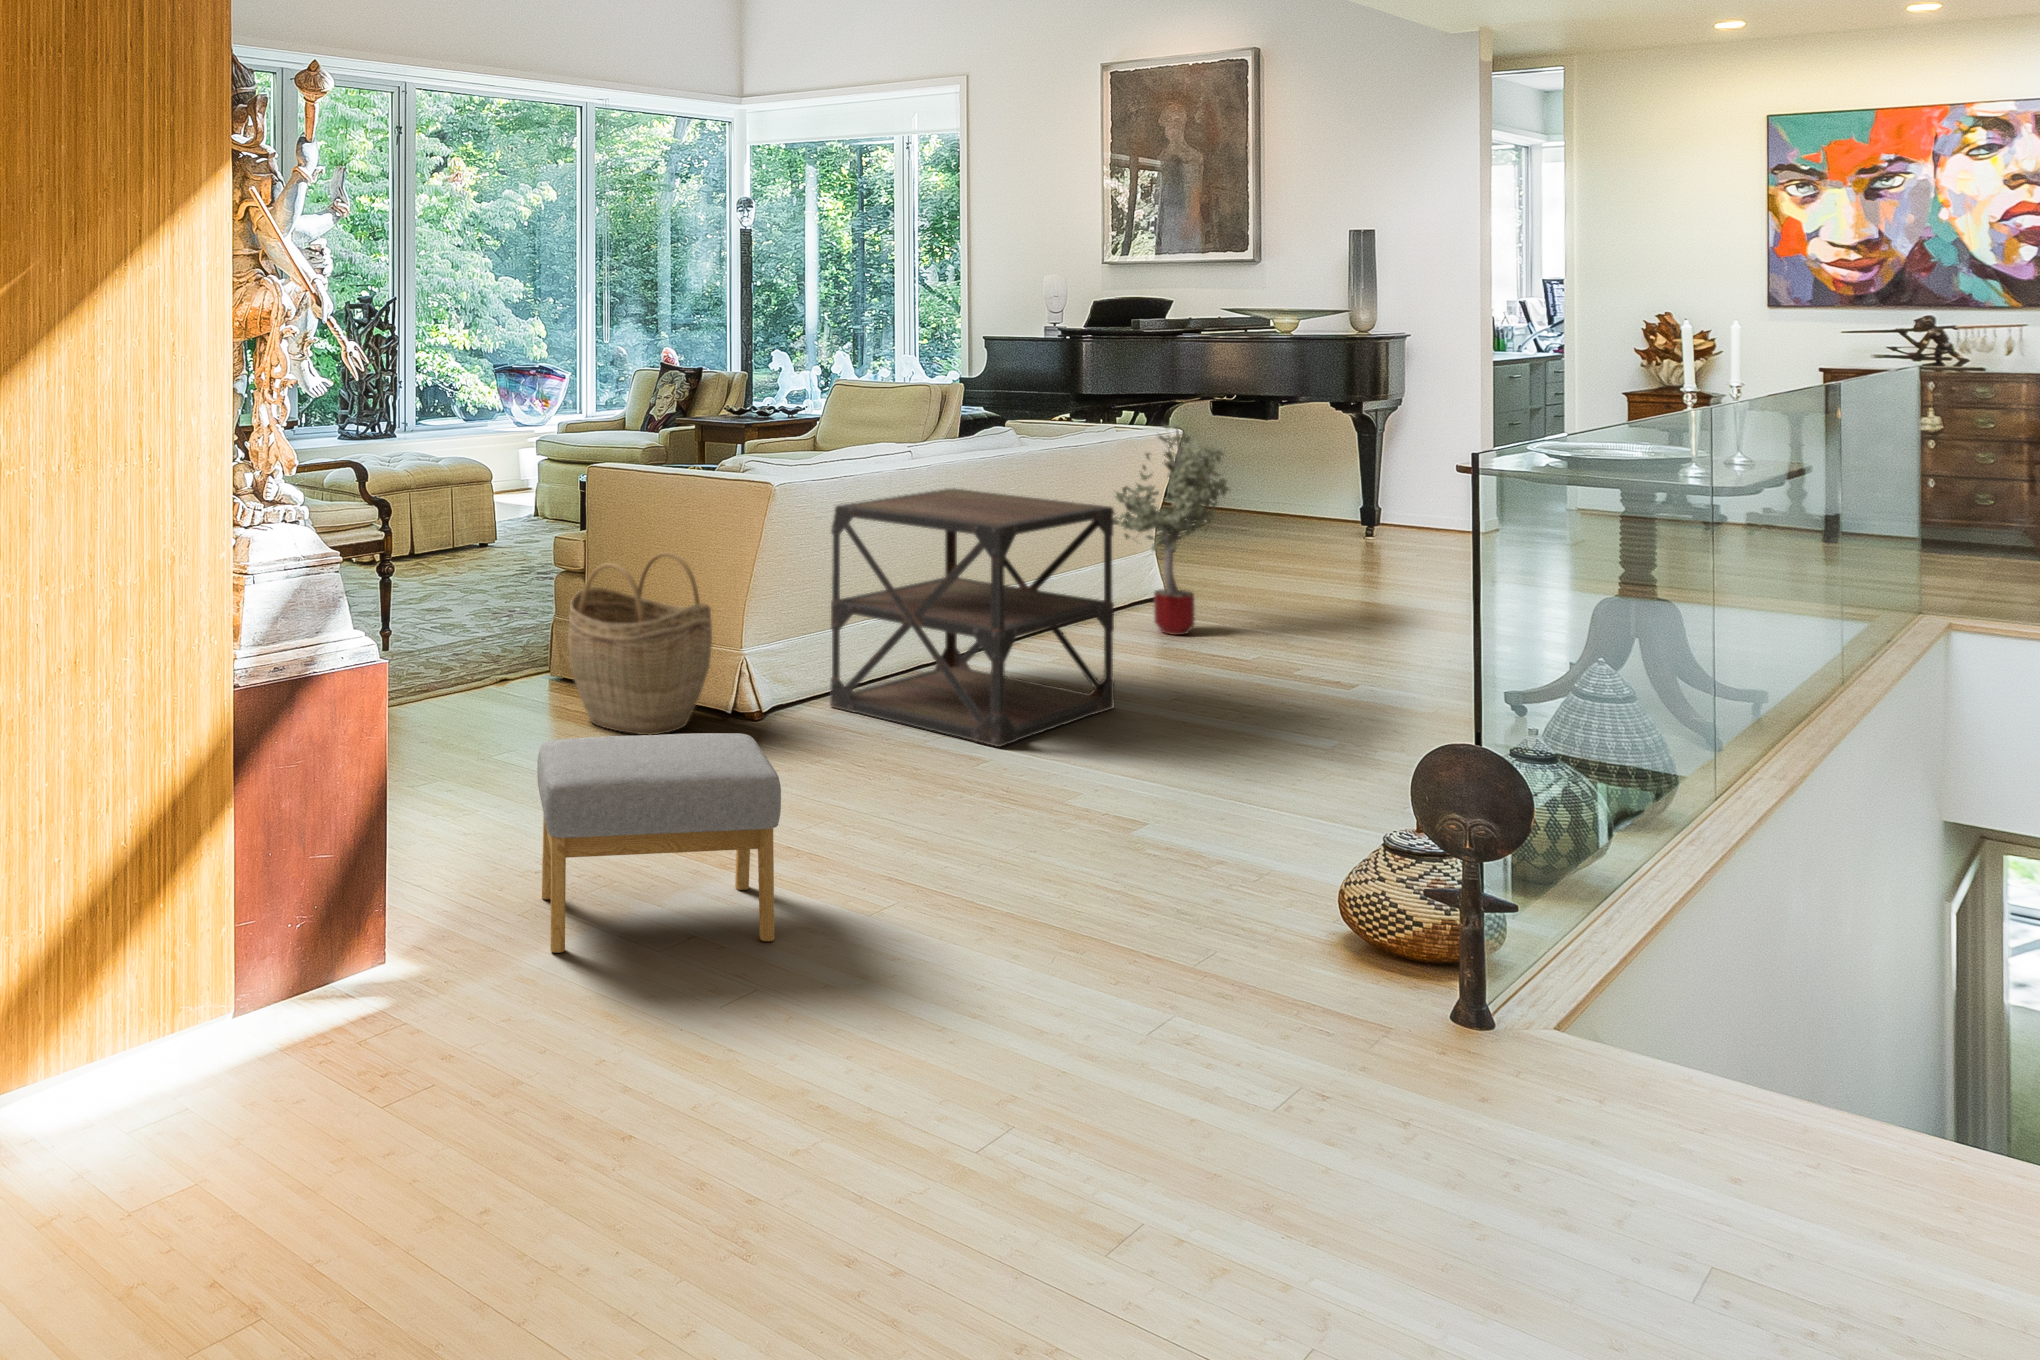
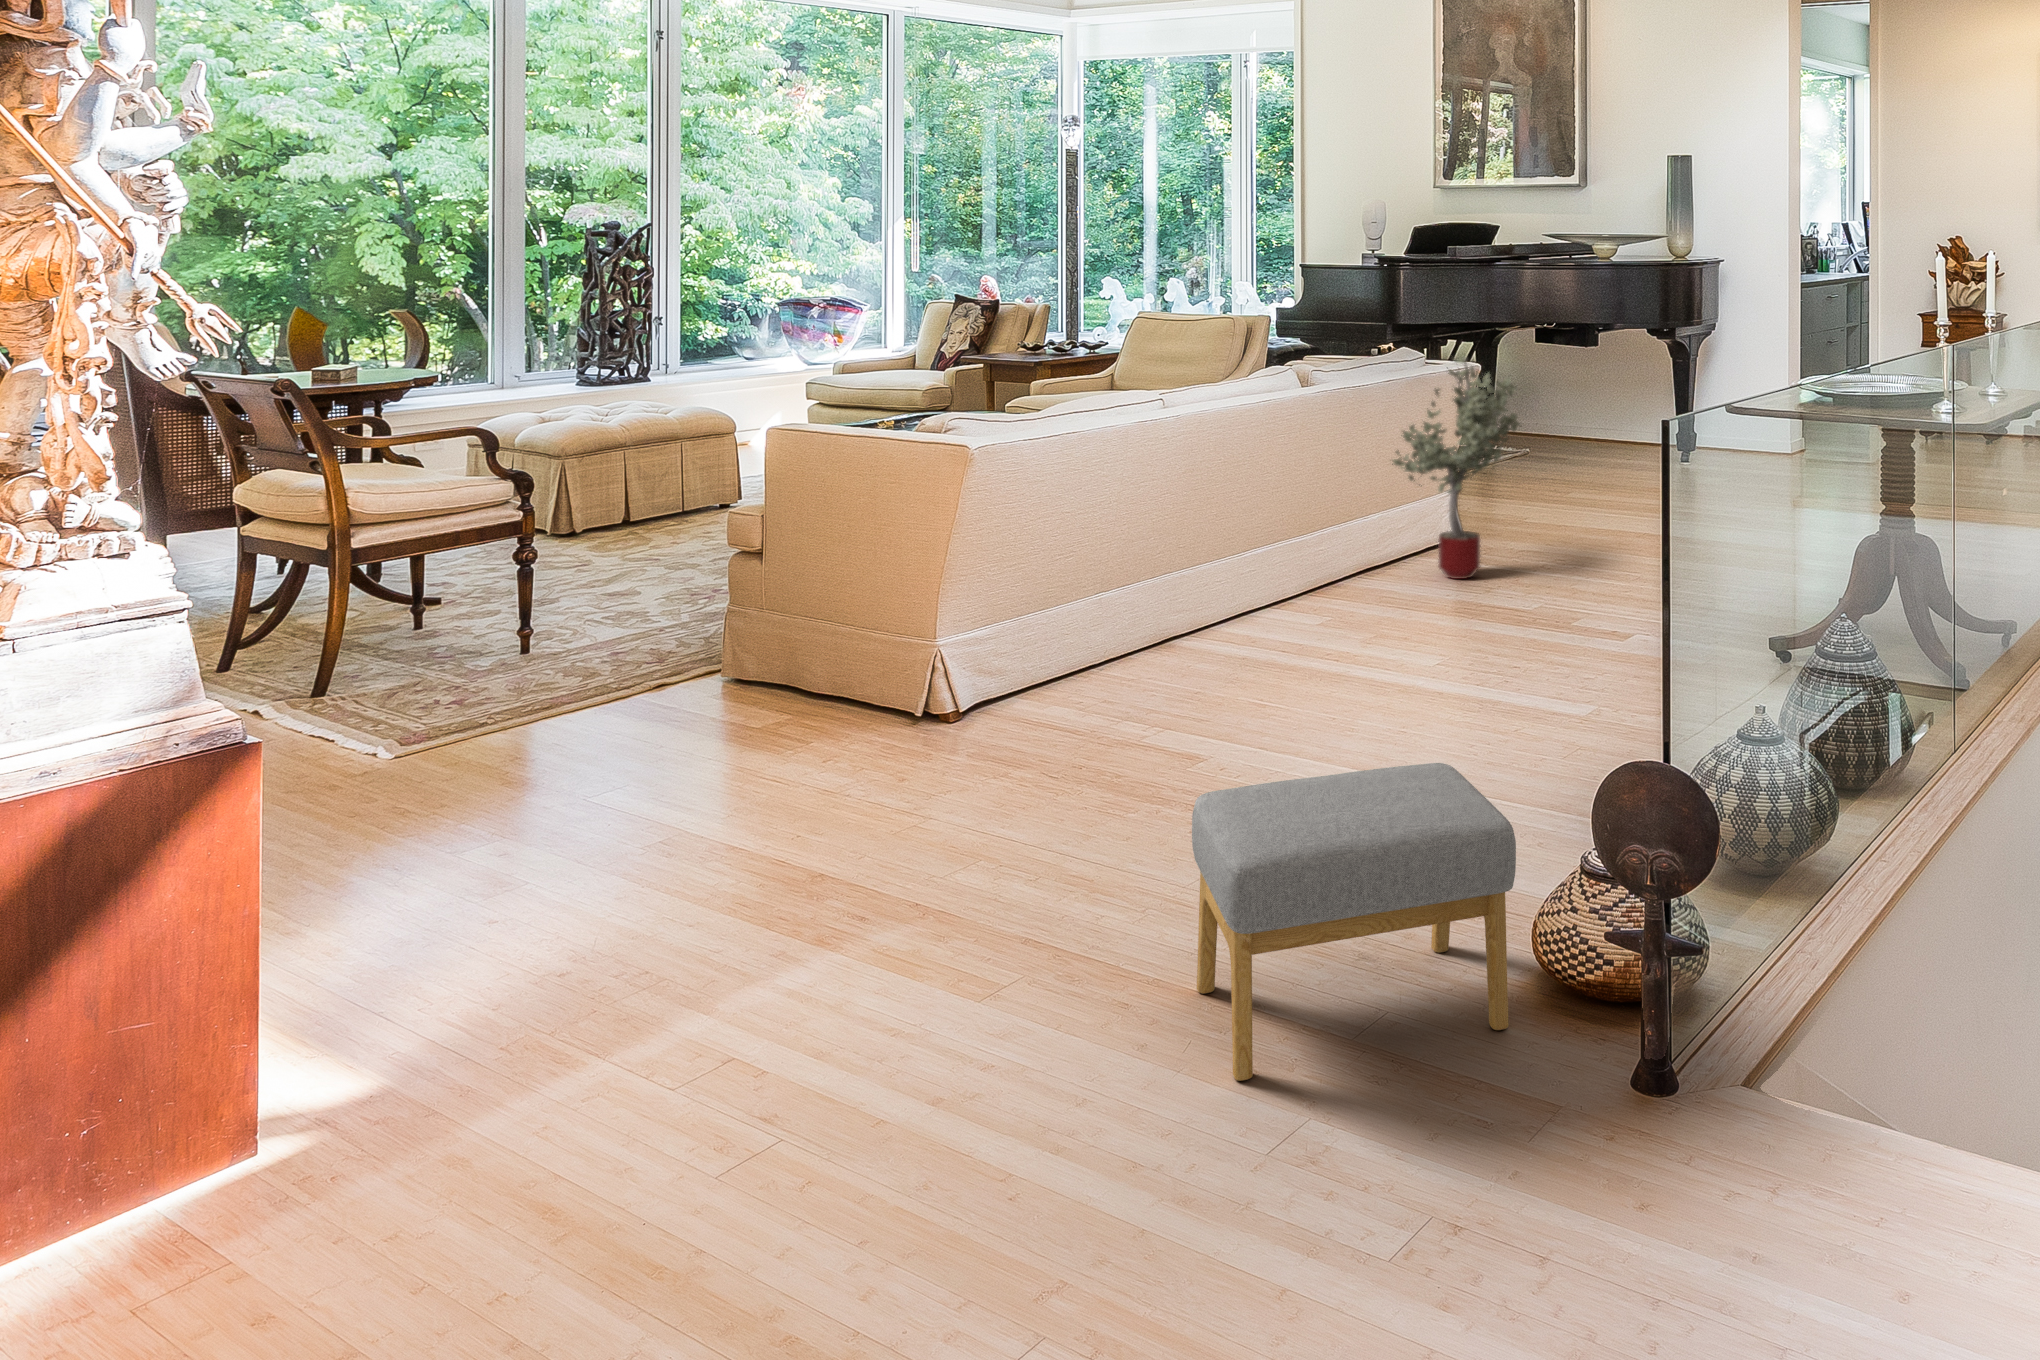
side table: present [830,489,1114,747] -> none [1042,437,1368,737]
woven basket: present [568,552,712,735] -> none [703,528,886,751]
footstool: present [537,733,781,953] -> present [1192,763,1516,1081]

